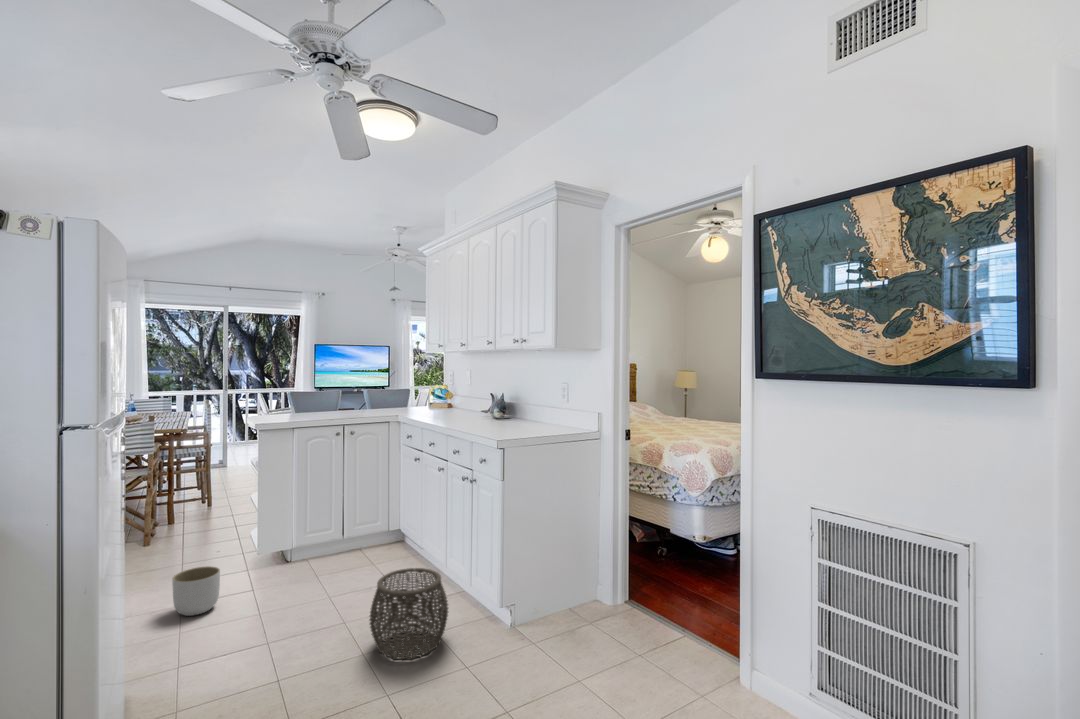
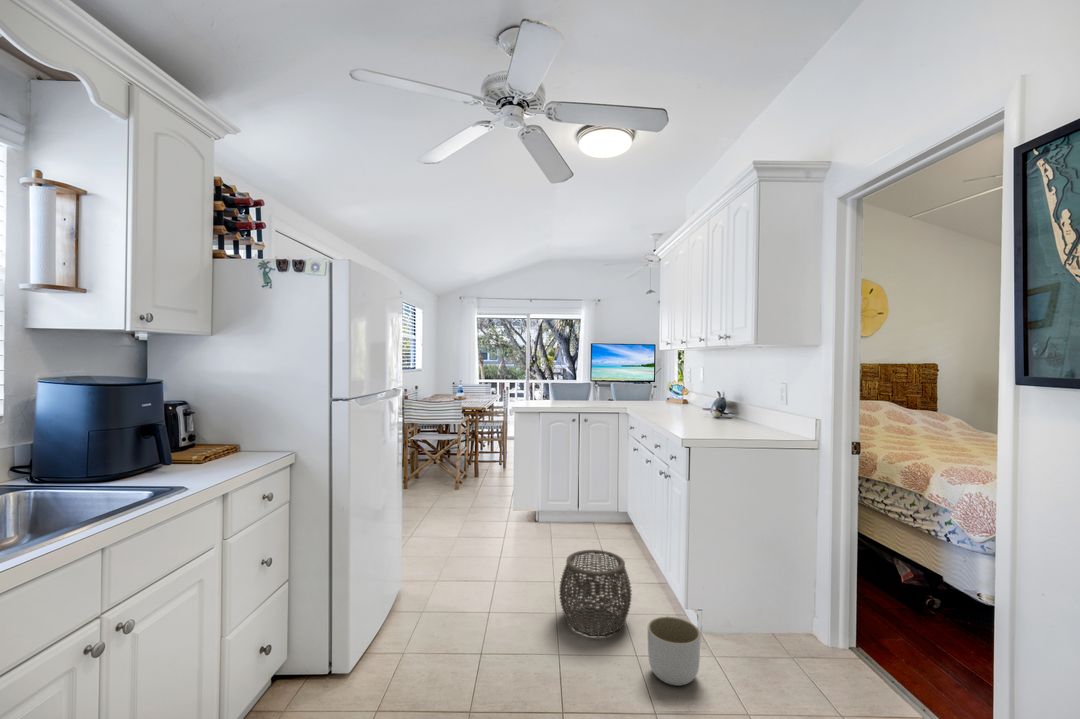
planter: present [172,566,220,616] -> present [648,617,701,686]

